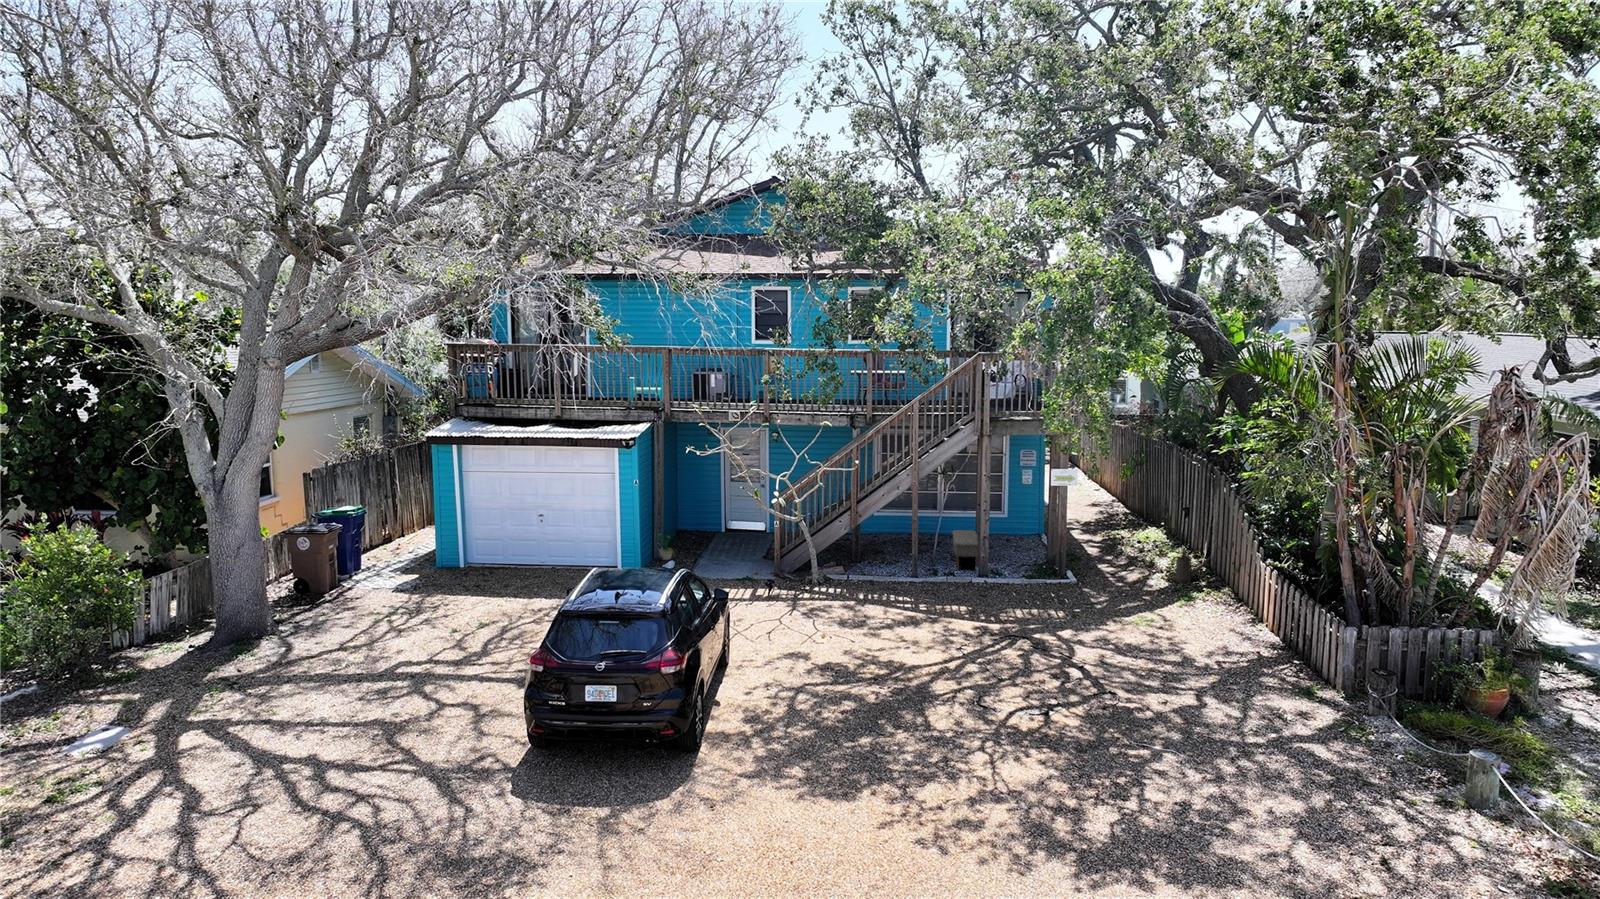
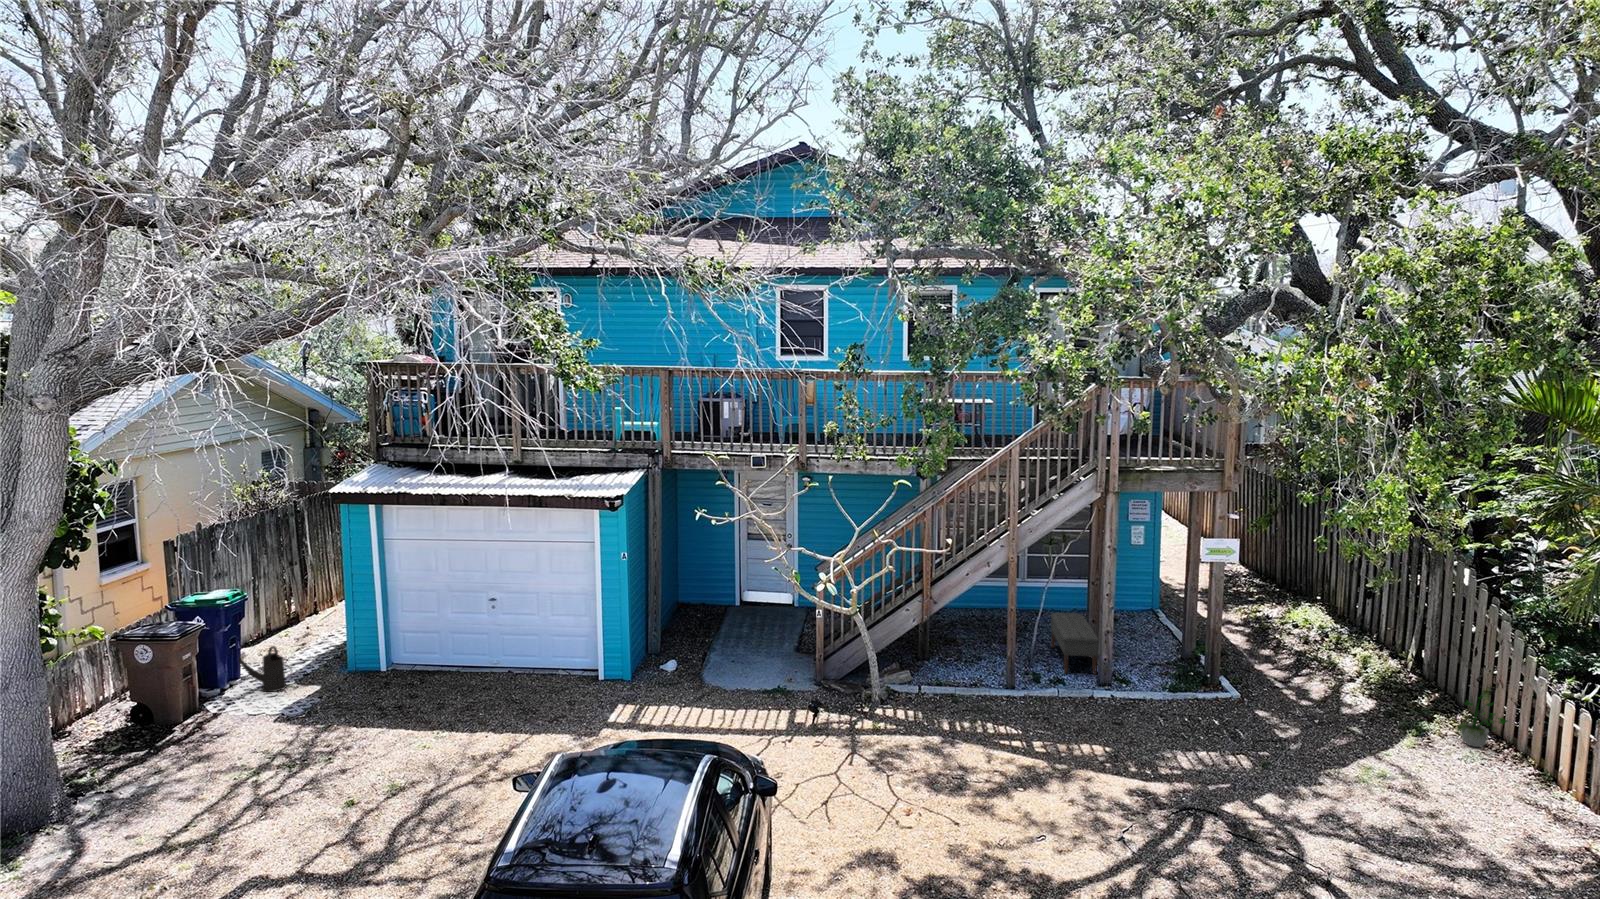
potted plant: present [657,535,674,560] -> present [1457,697,1508,747]
watering can: present [1174,550,1211,582] -> present [239,646,292,692]

